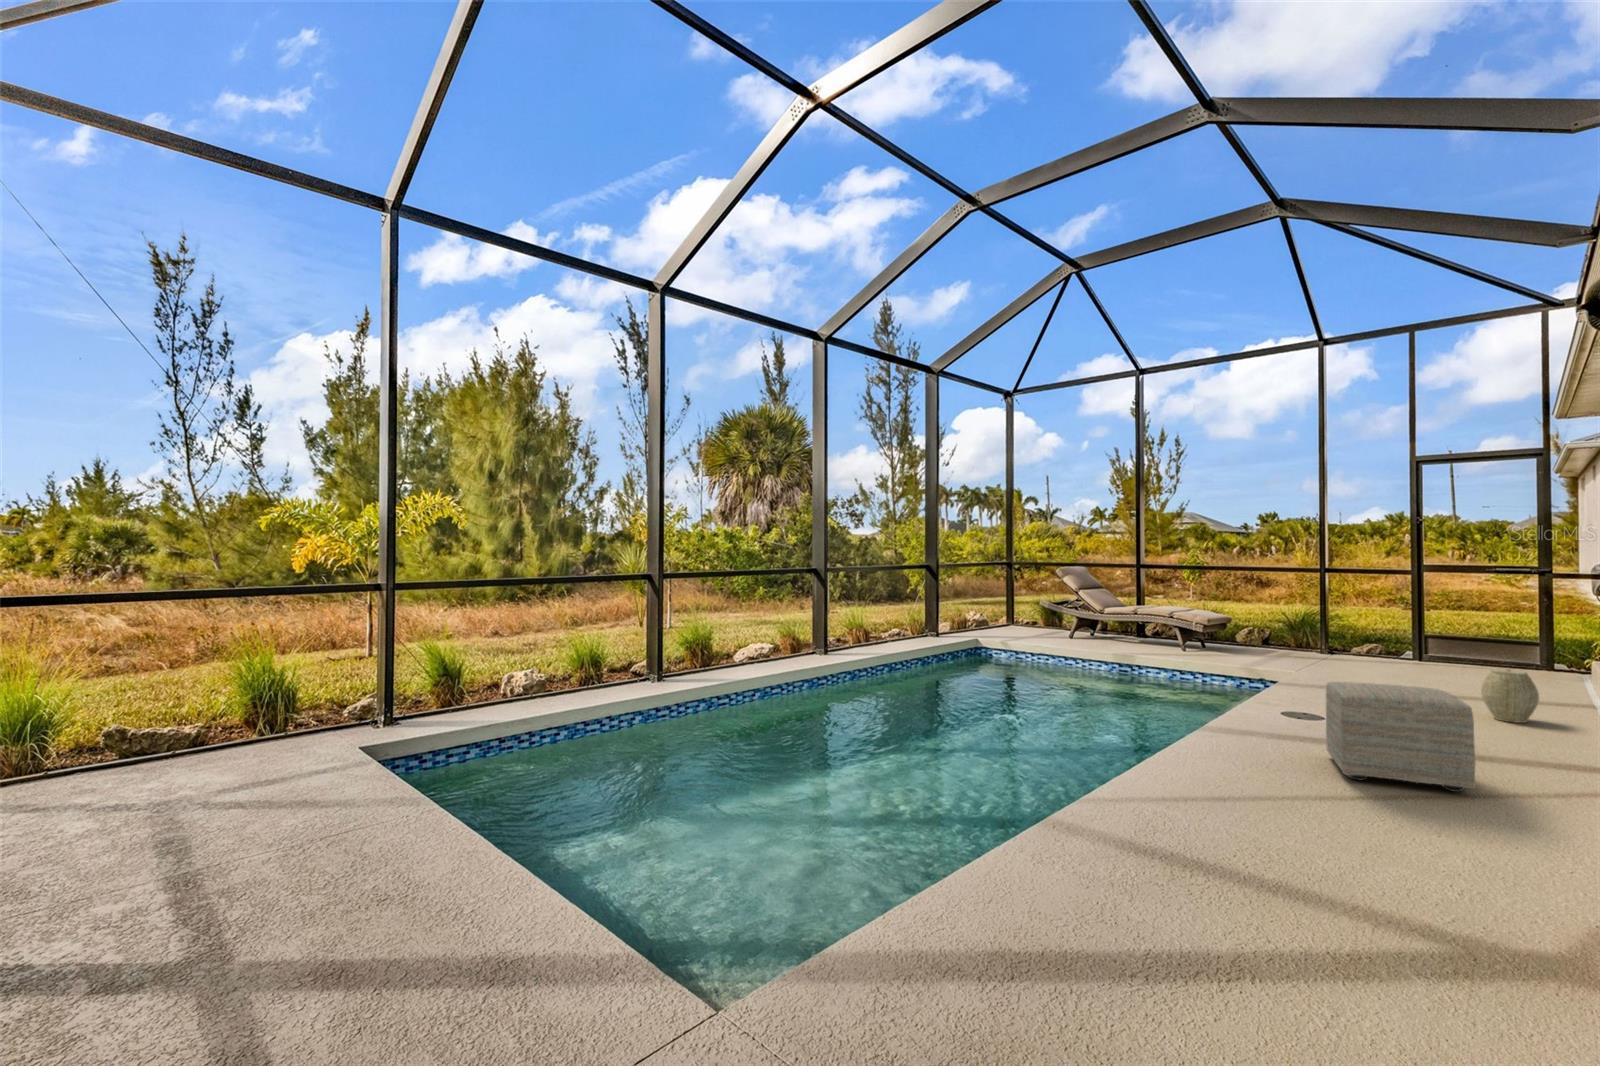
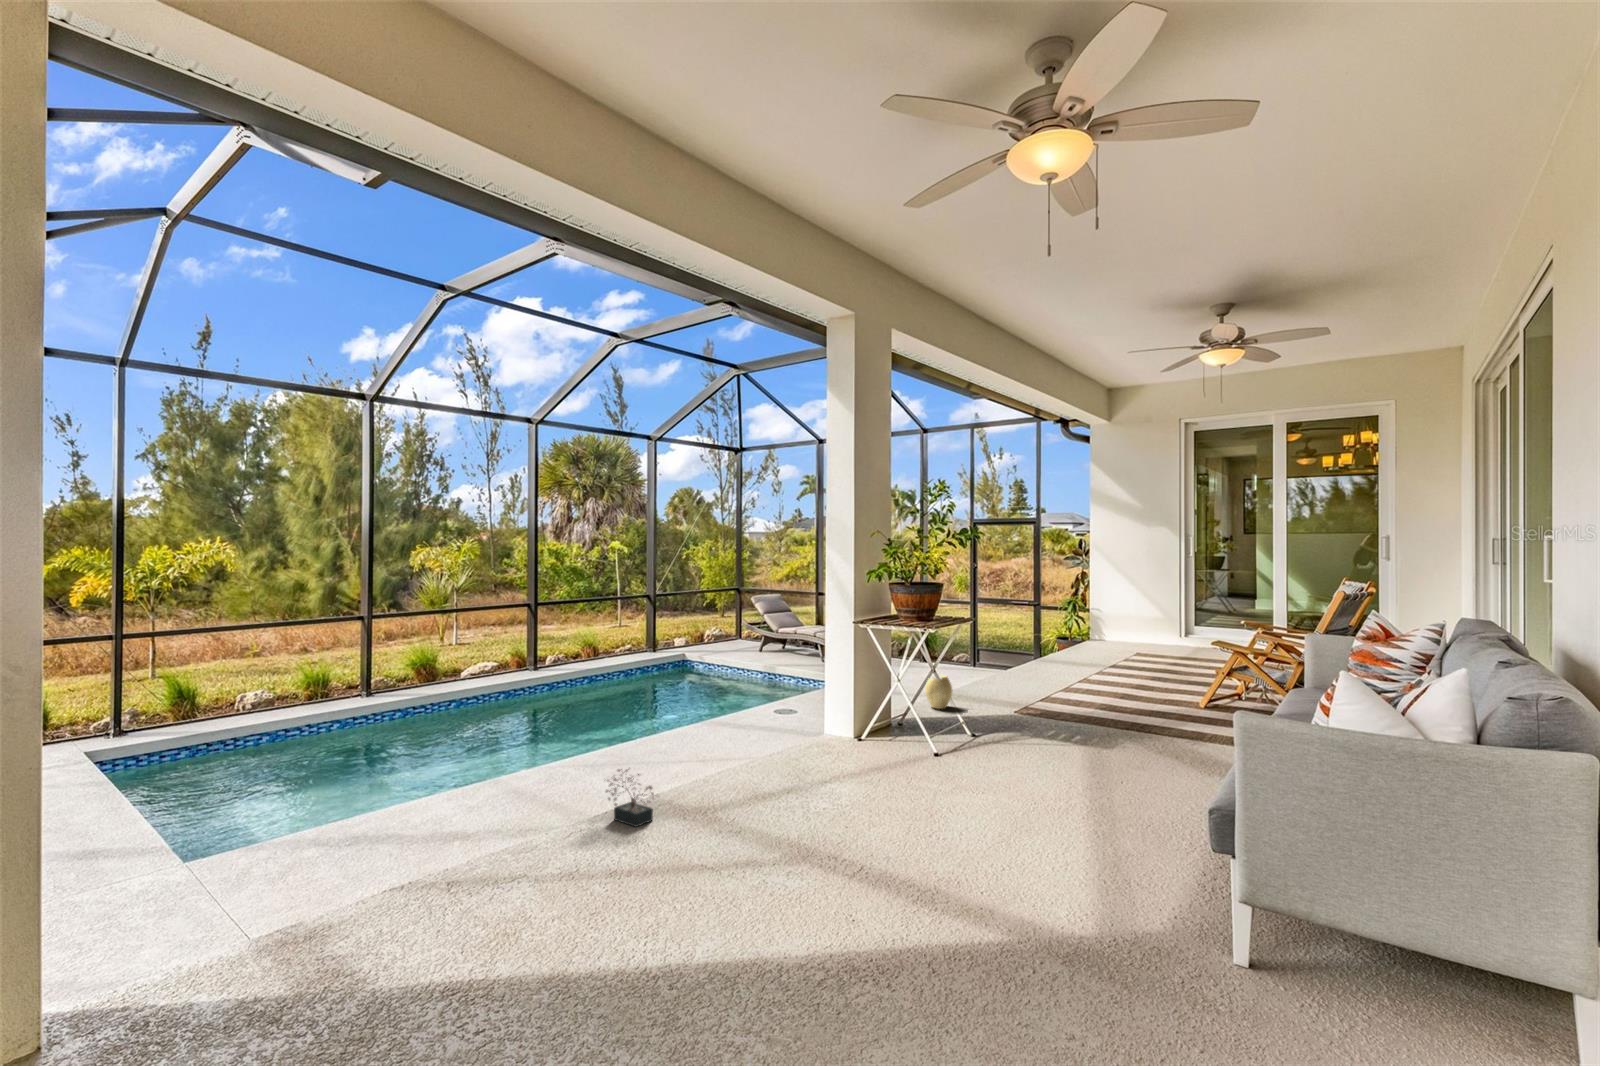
ottoman: present [1326,682,1476,792] -> none [753,687,828,750]
decorative plant: none [1351,837,1509,978] -> present [606,769,654,827]

